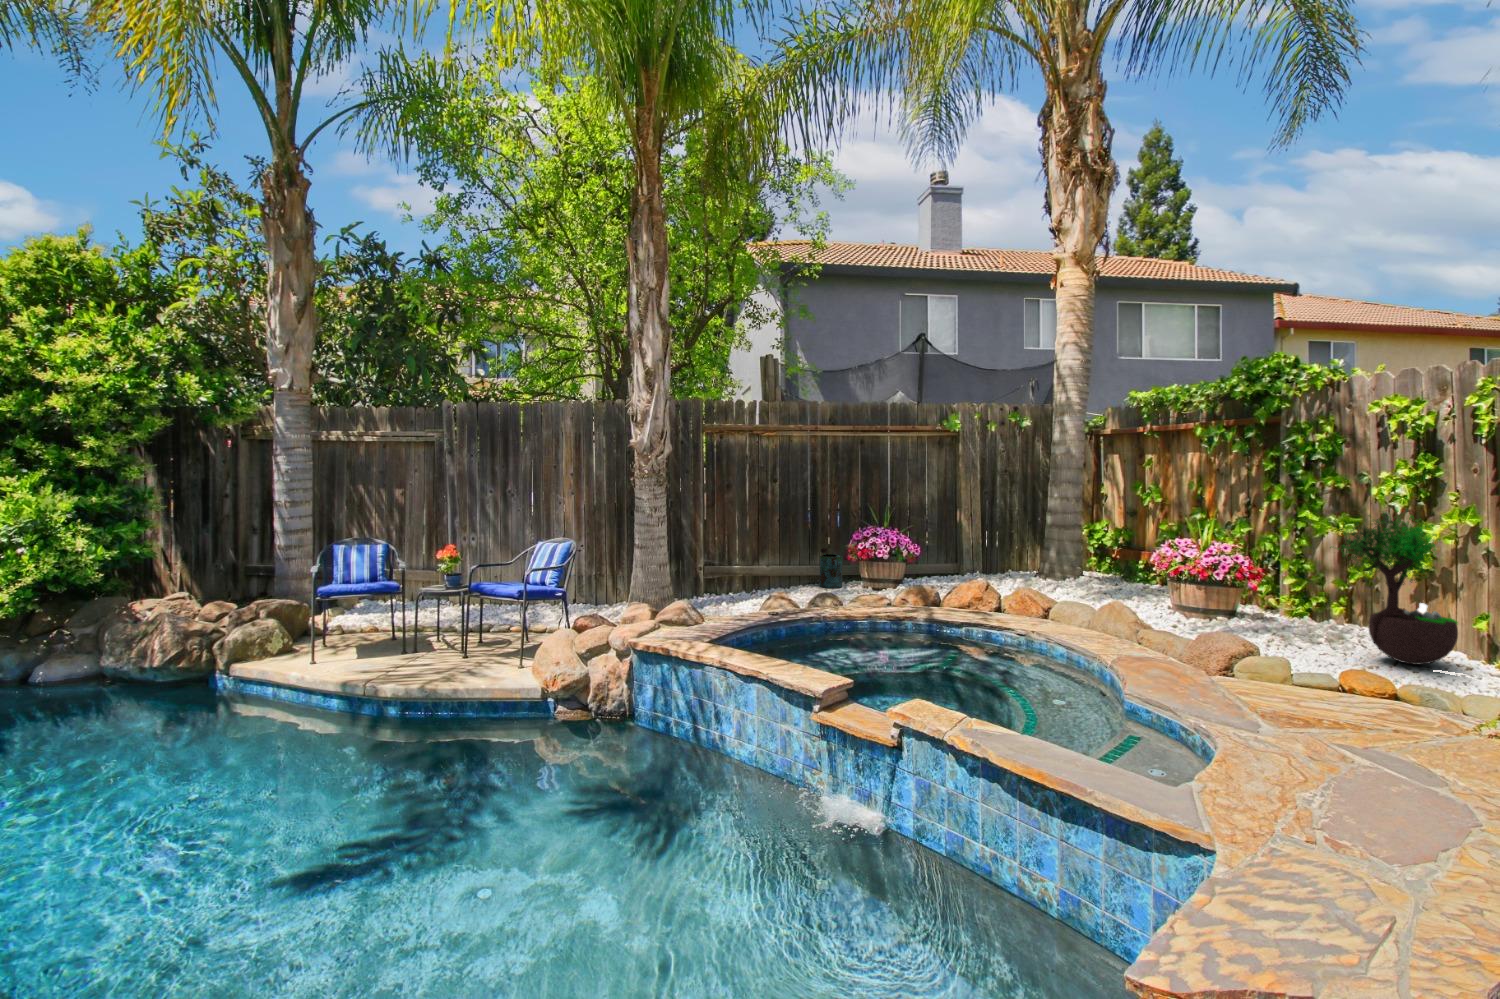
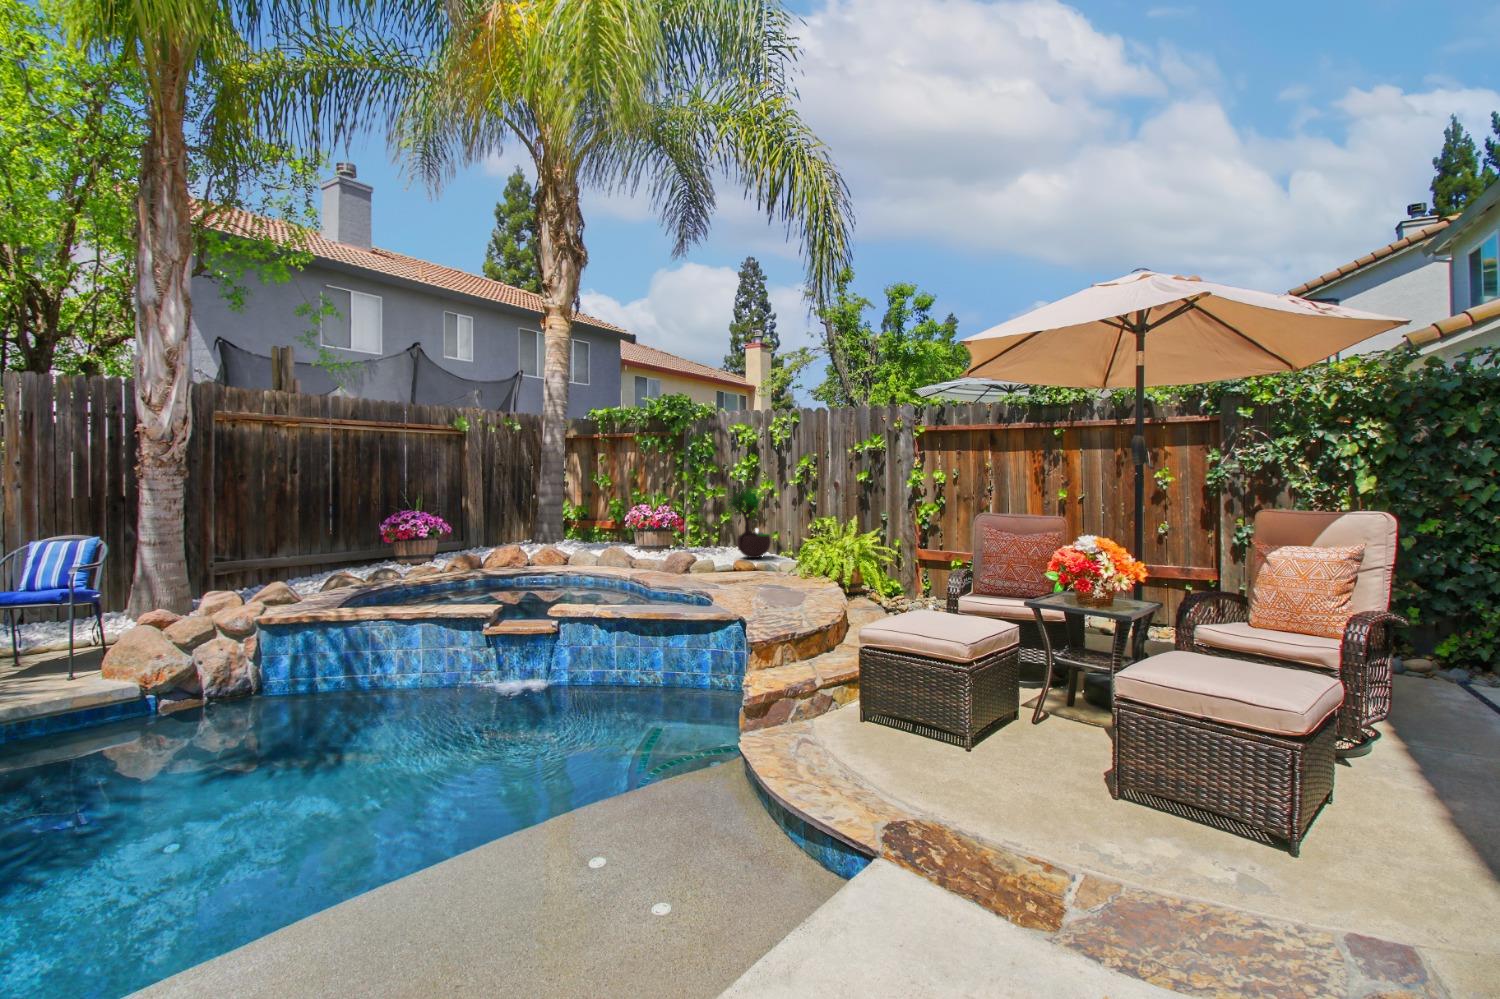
watering can: present [820,548,843,588] -> none [363,534,391,566]

